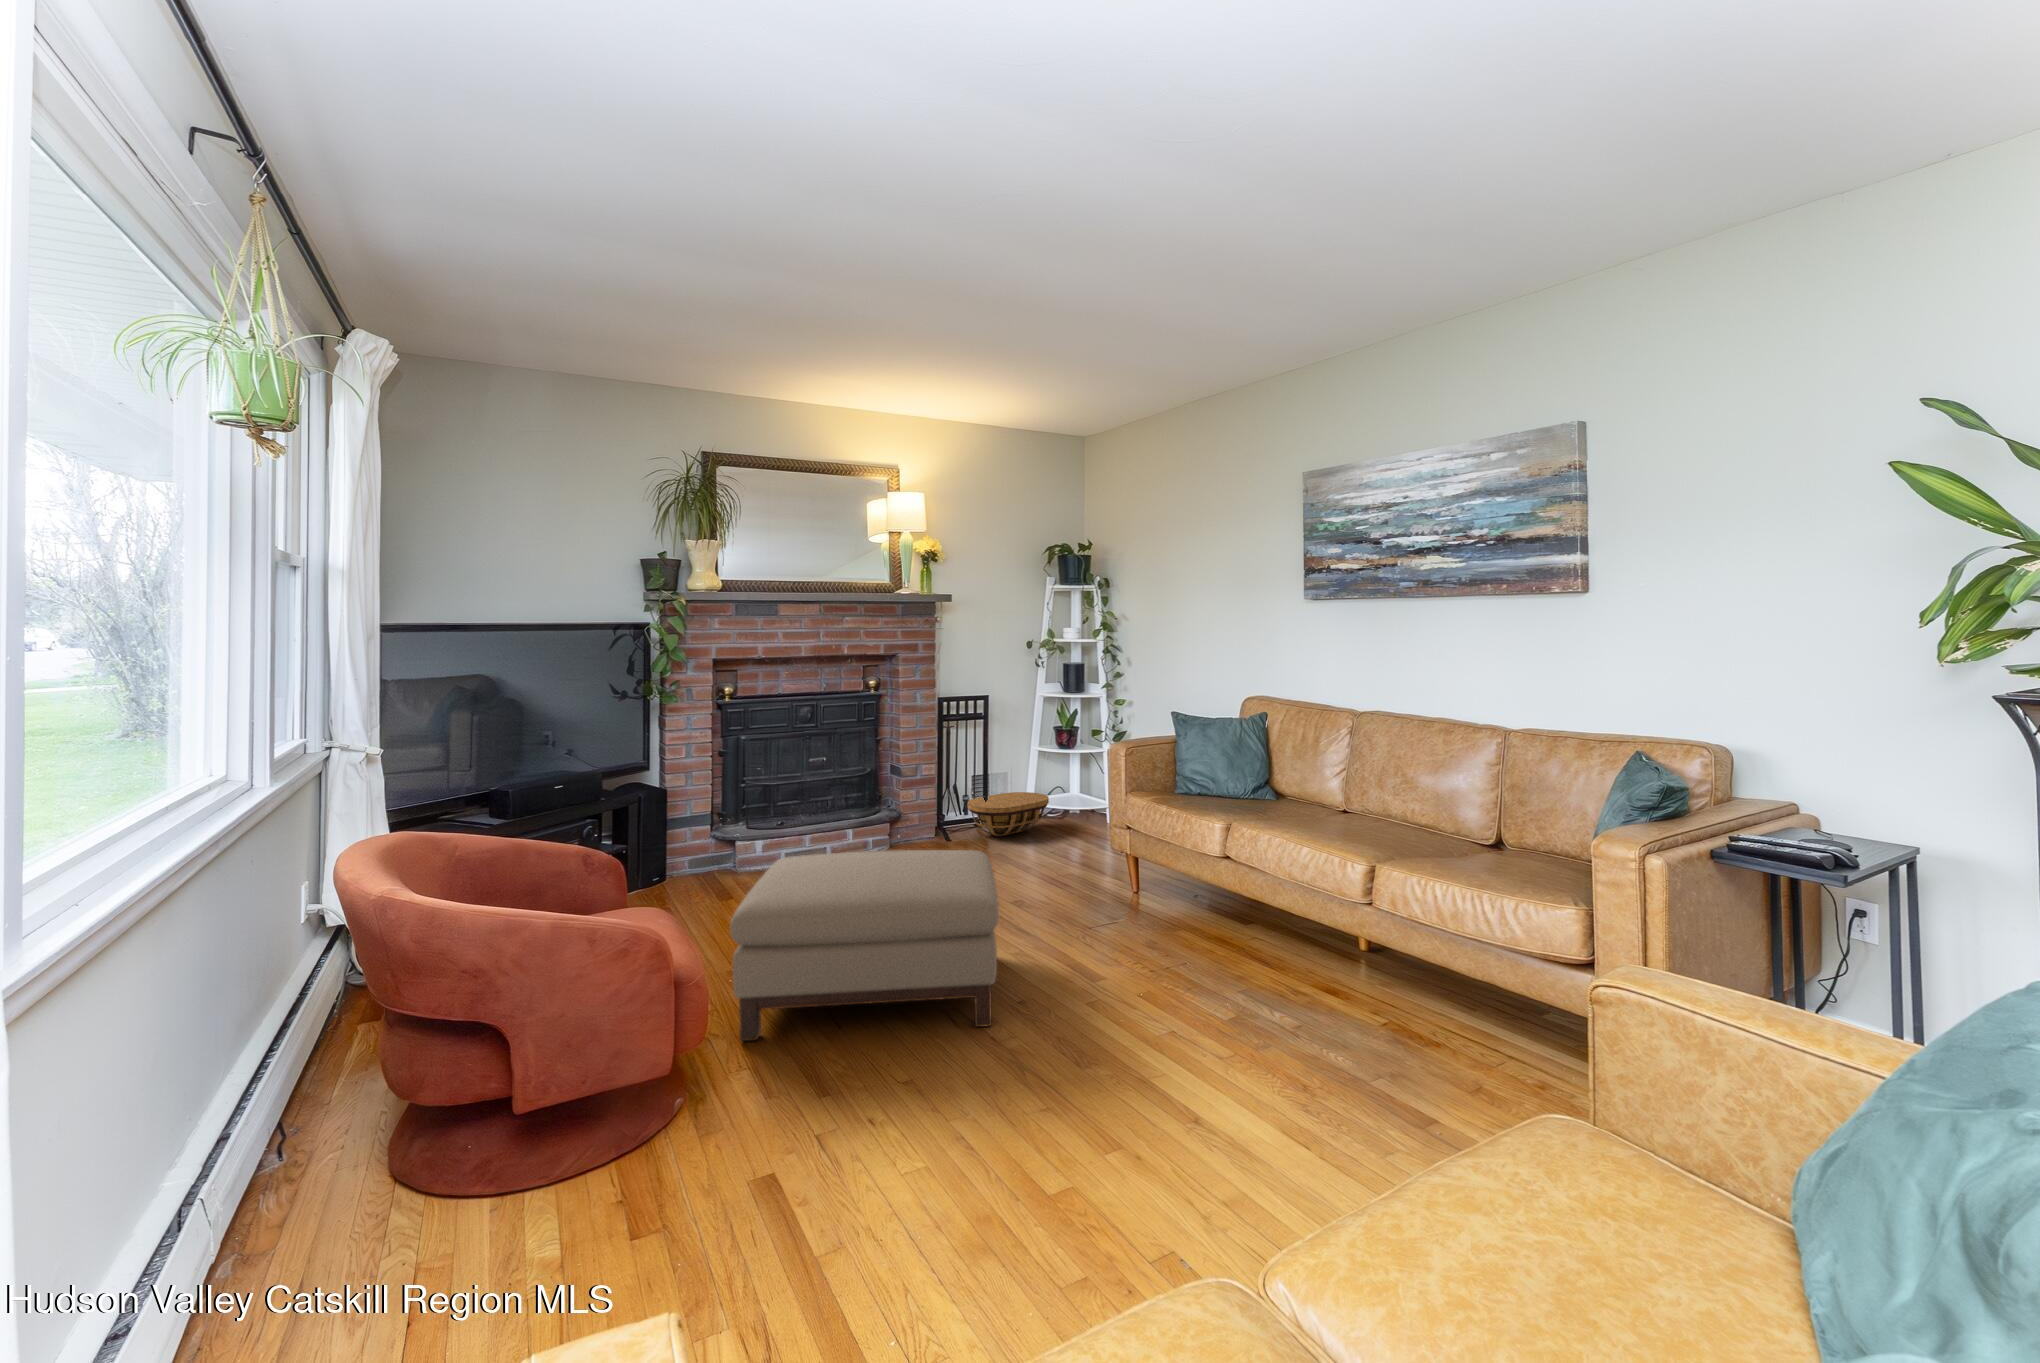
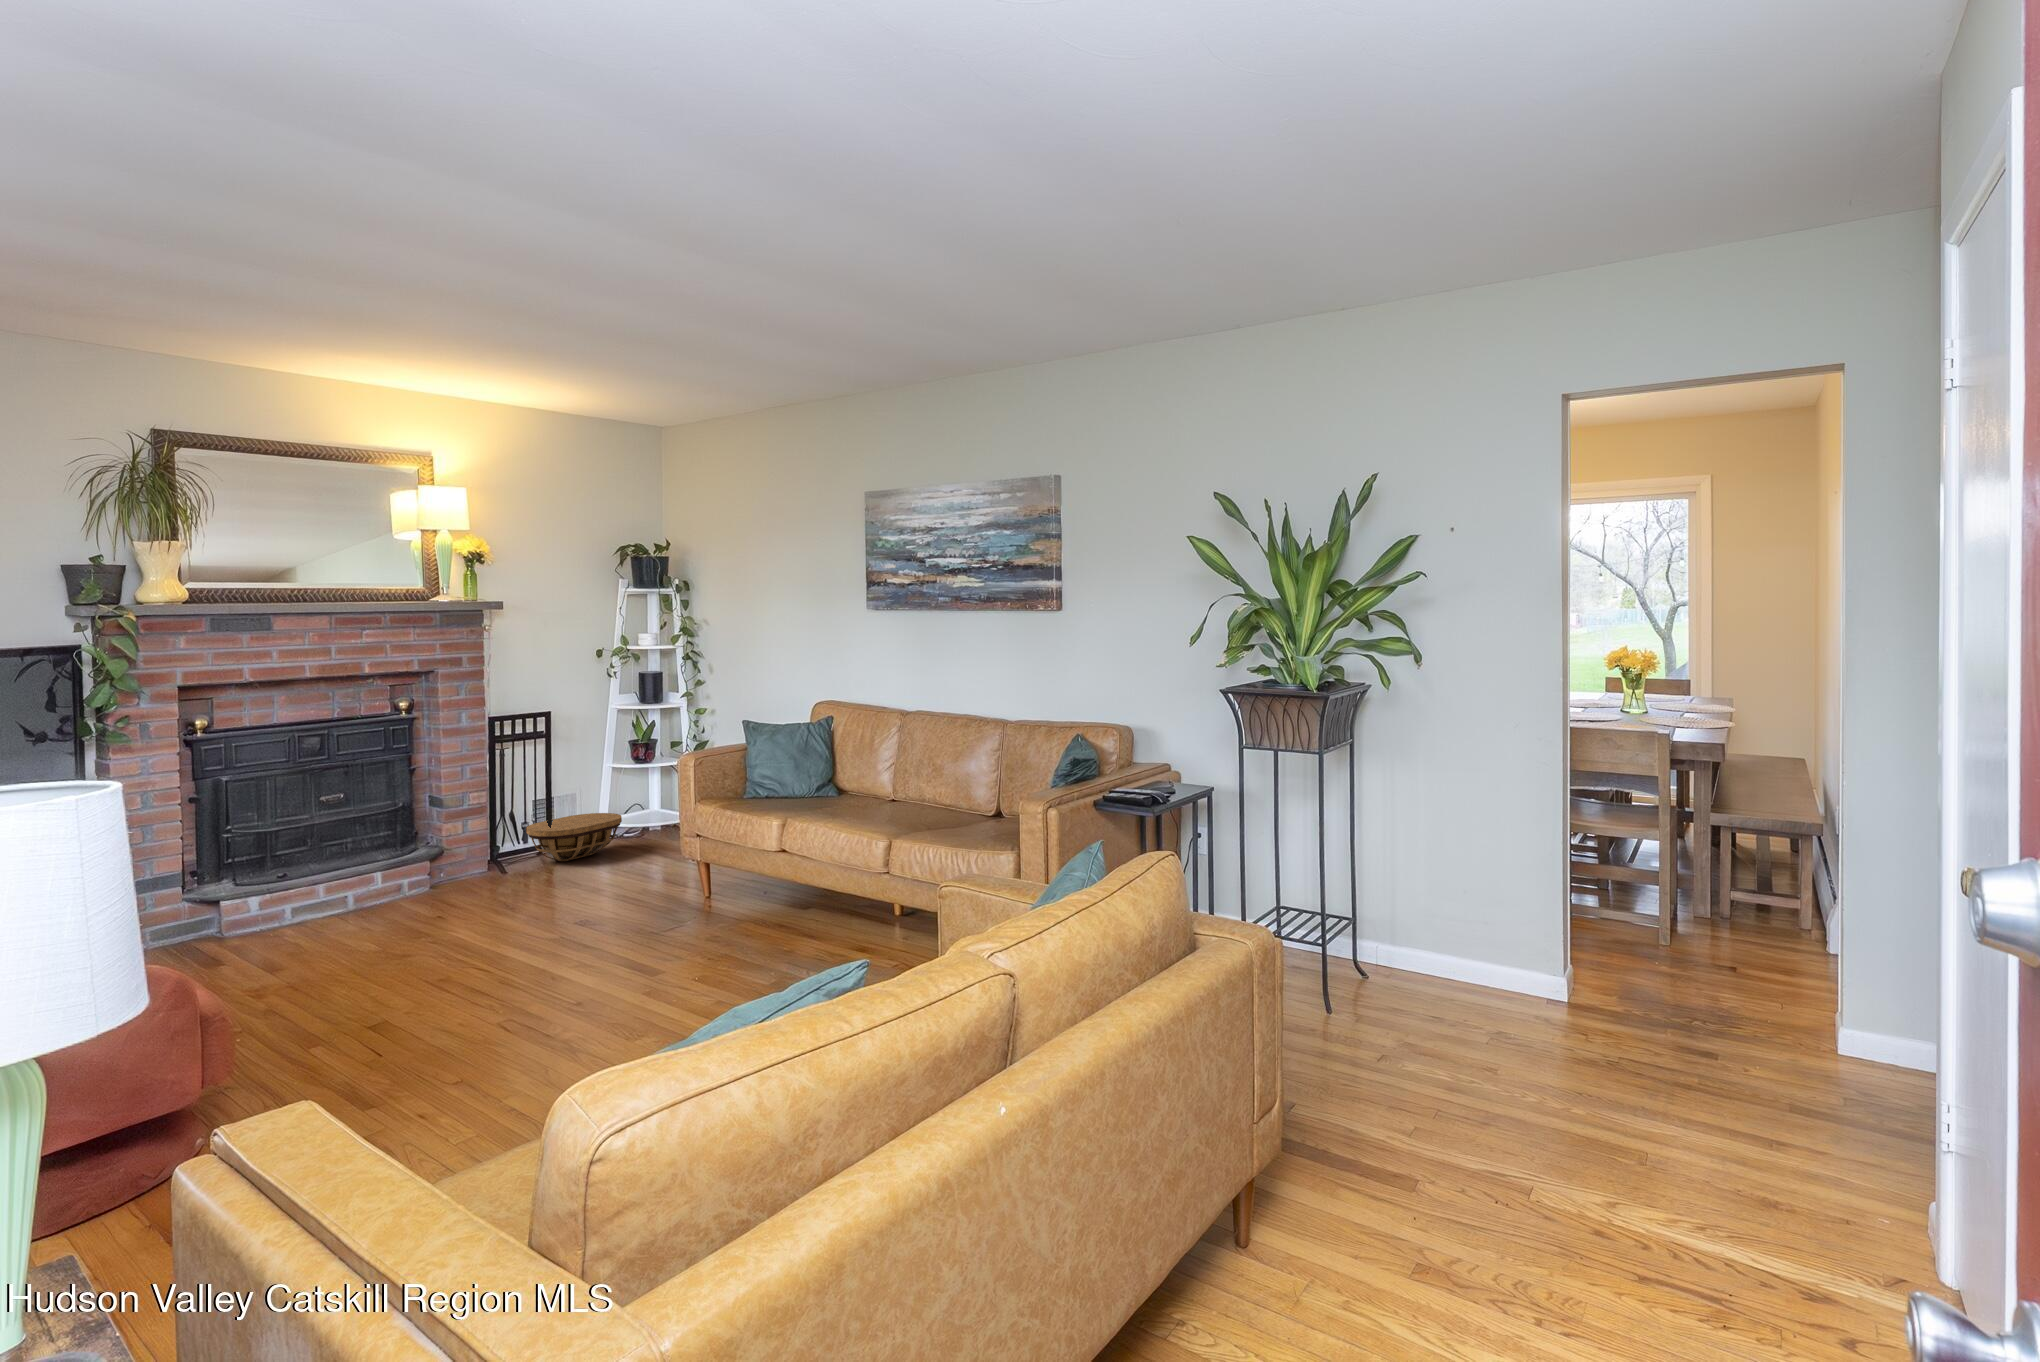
ottoman: present [730,850,999,1041] -> none [285,861,556,1044]

